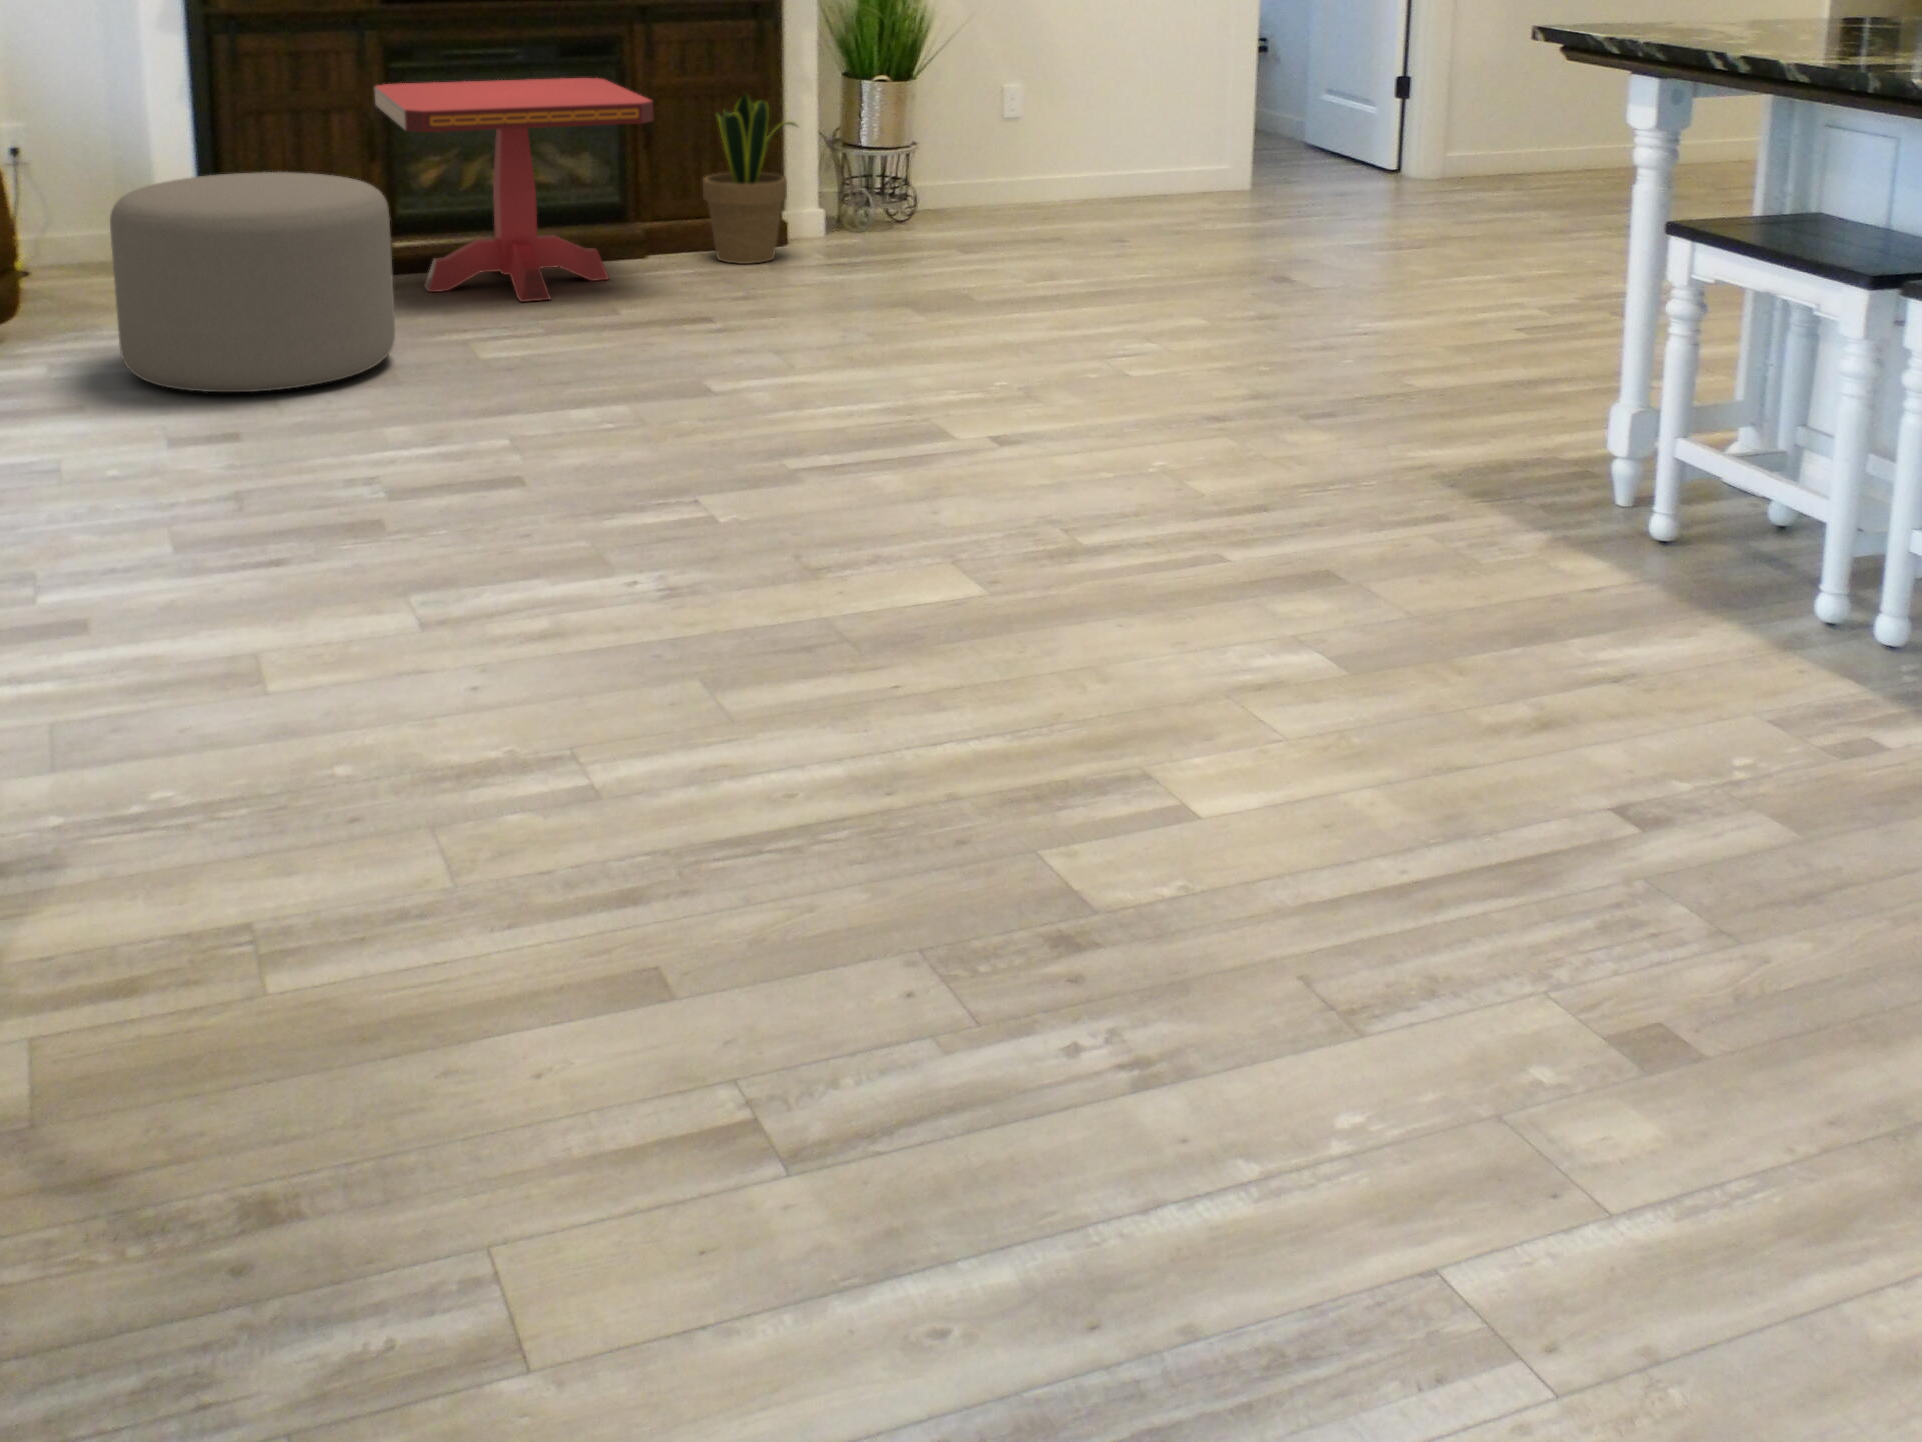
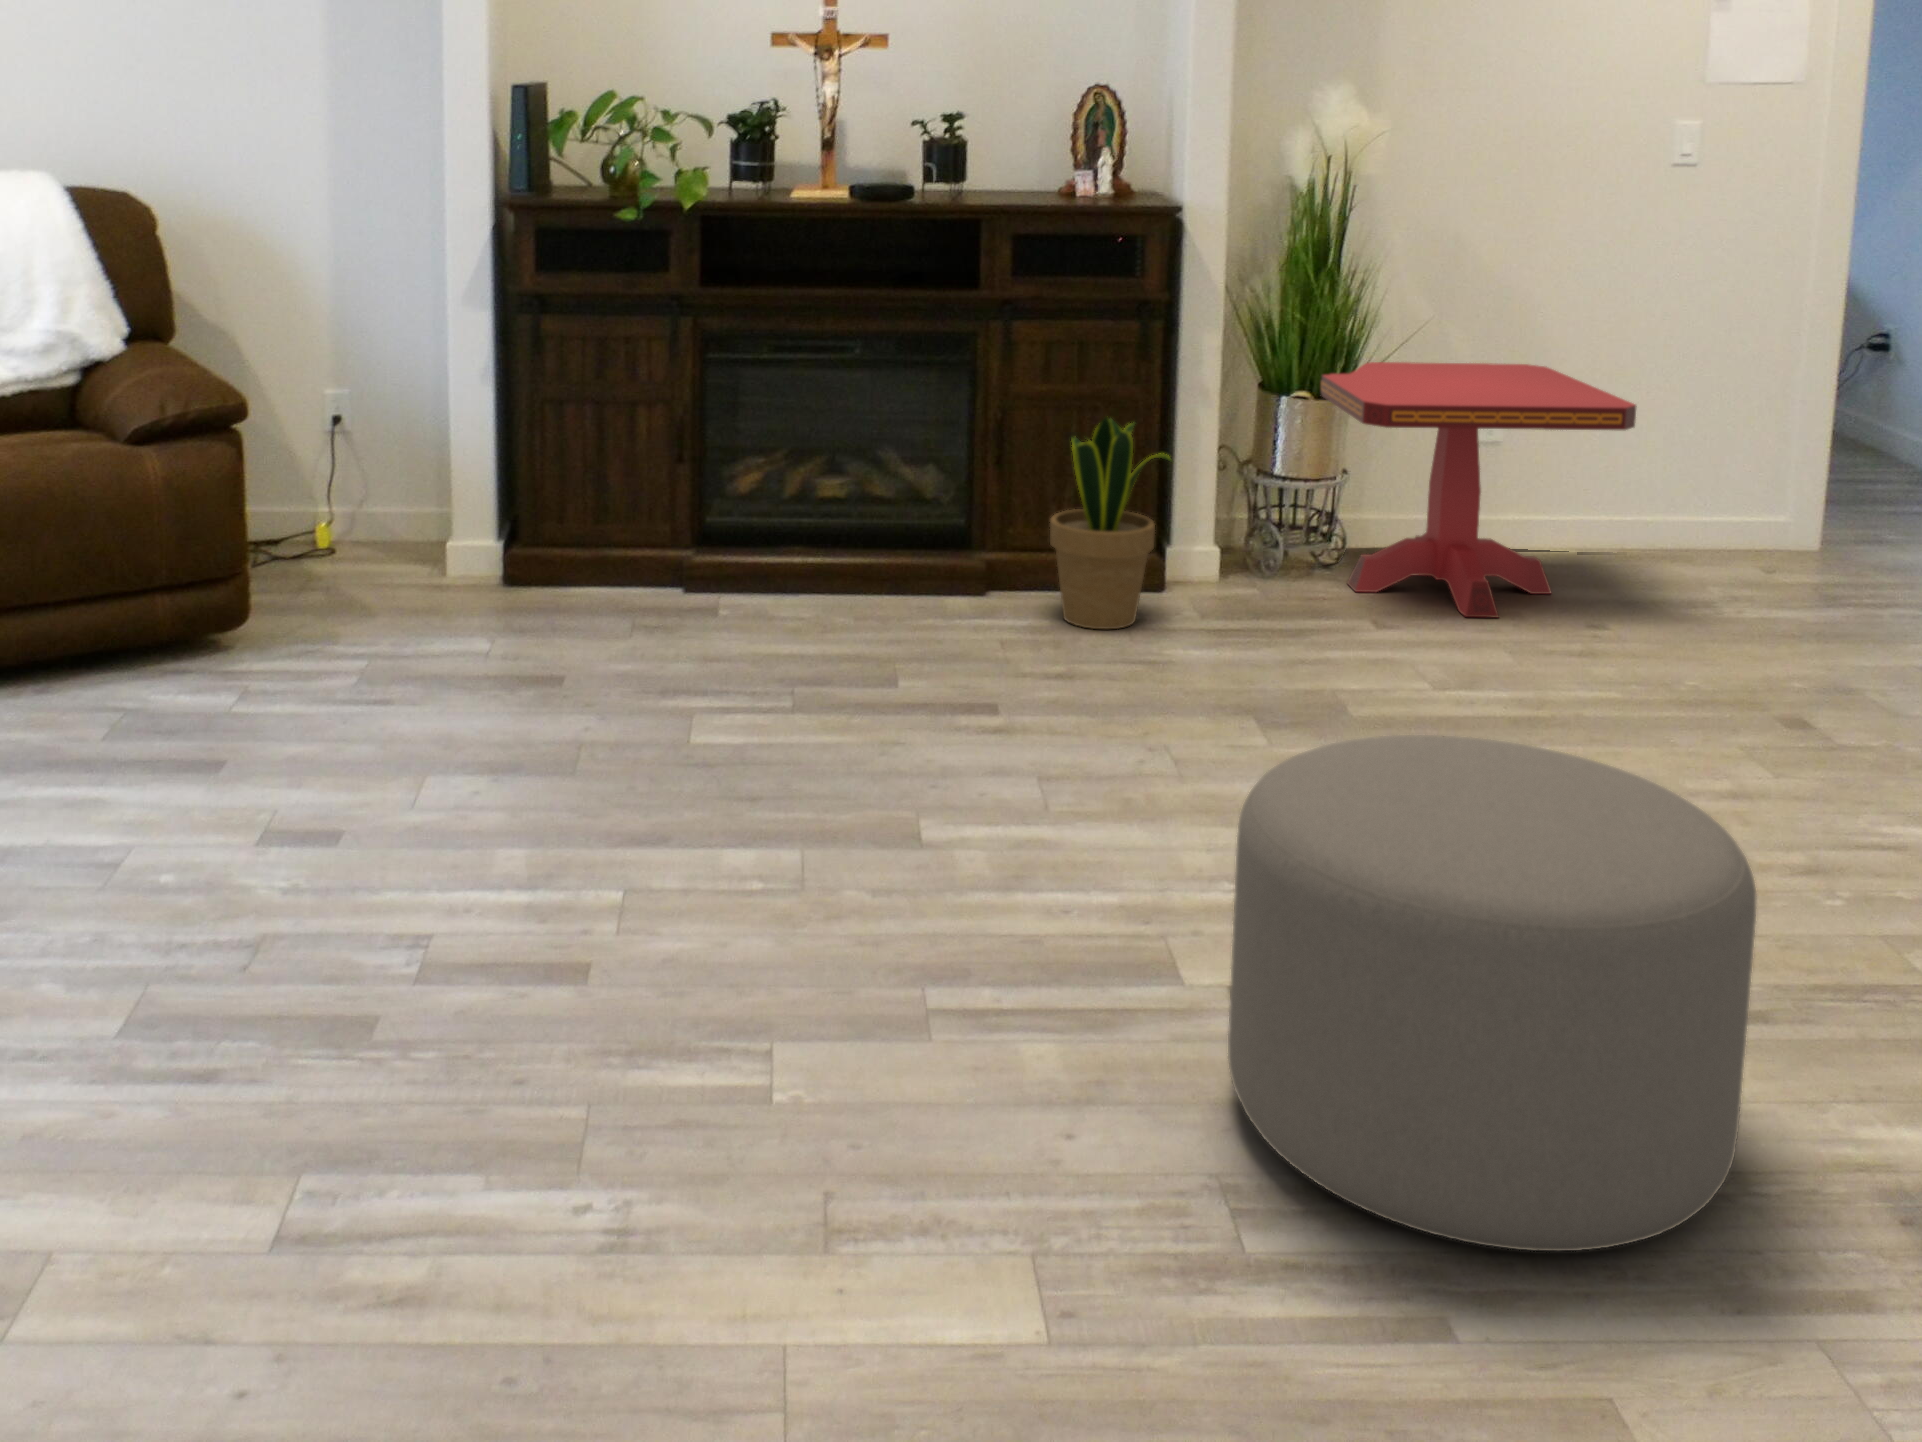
side table: present [374,78,653,302] -> present [1321,362,1637,617]
ottoman: present [110,172,395,392] -> present [1228,735,1756,1251]

